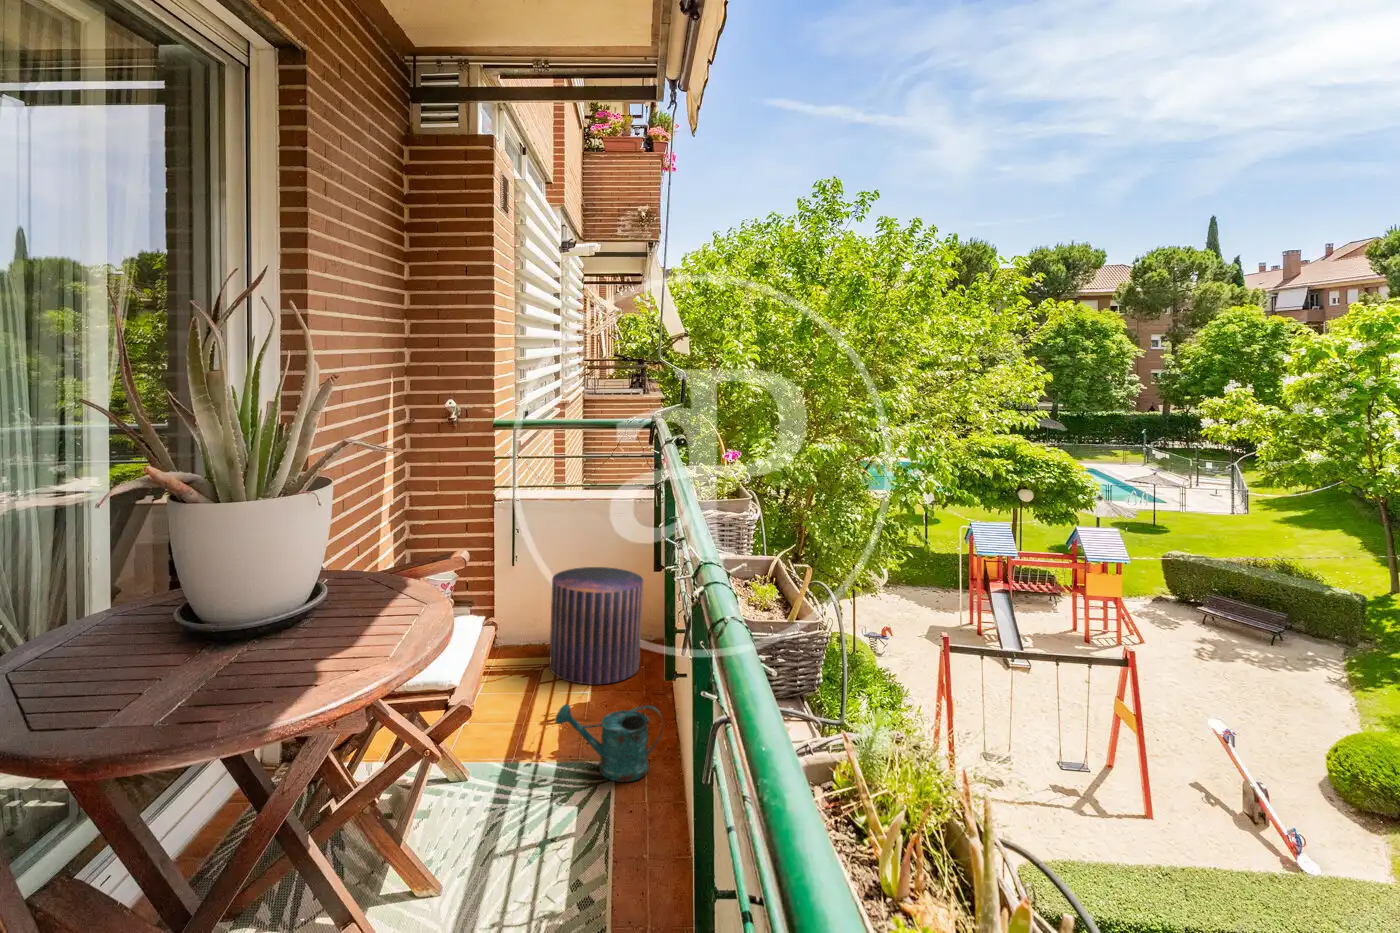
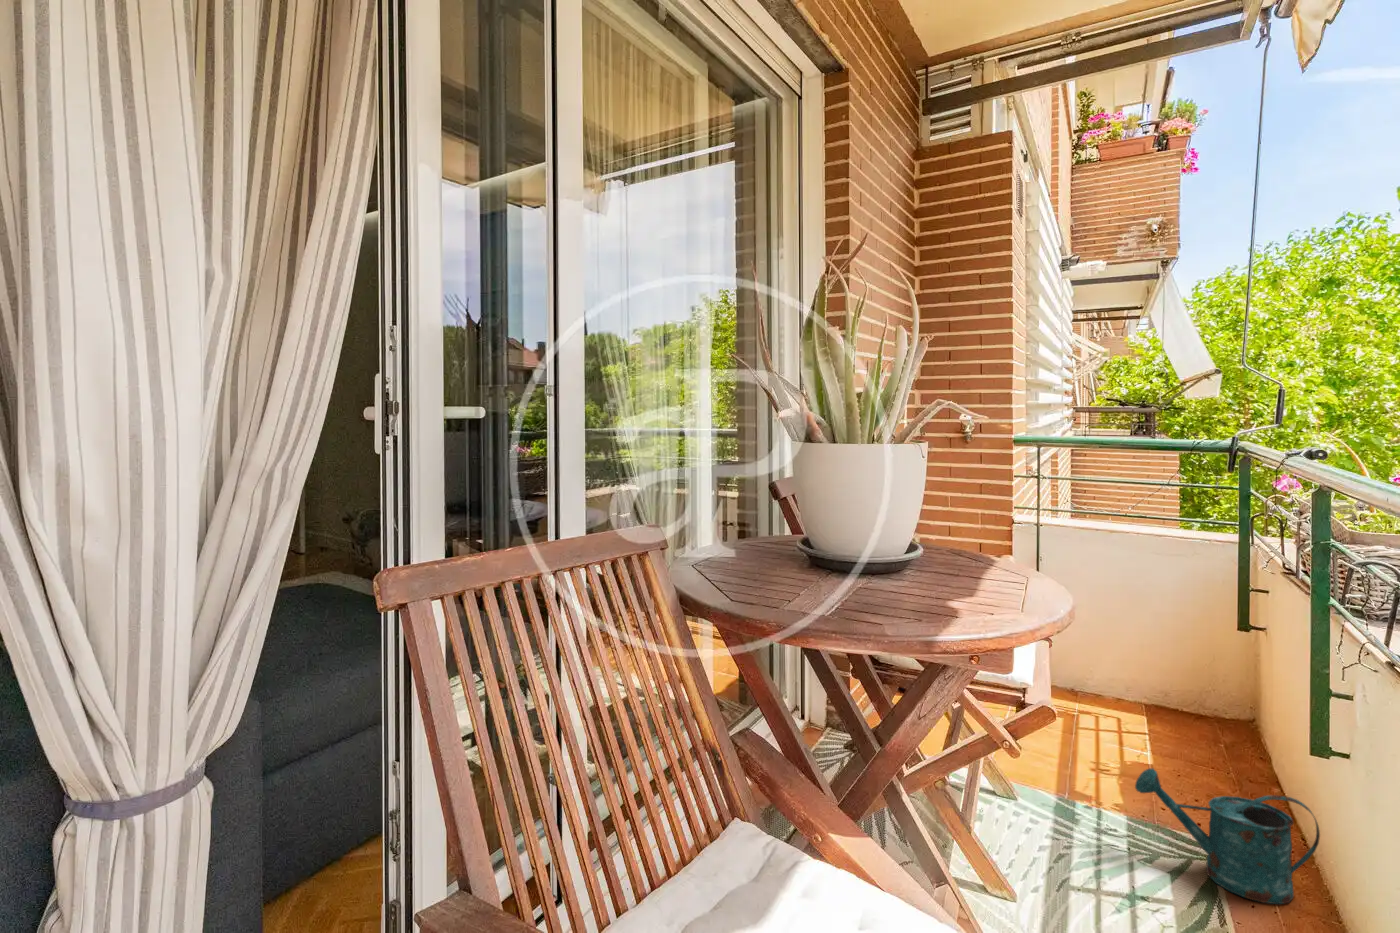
pouf: present [549,567,643,684] -> none [1090,611,1232,765]

